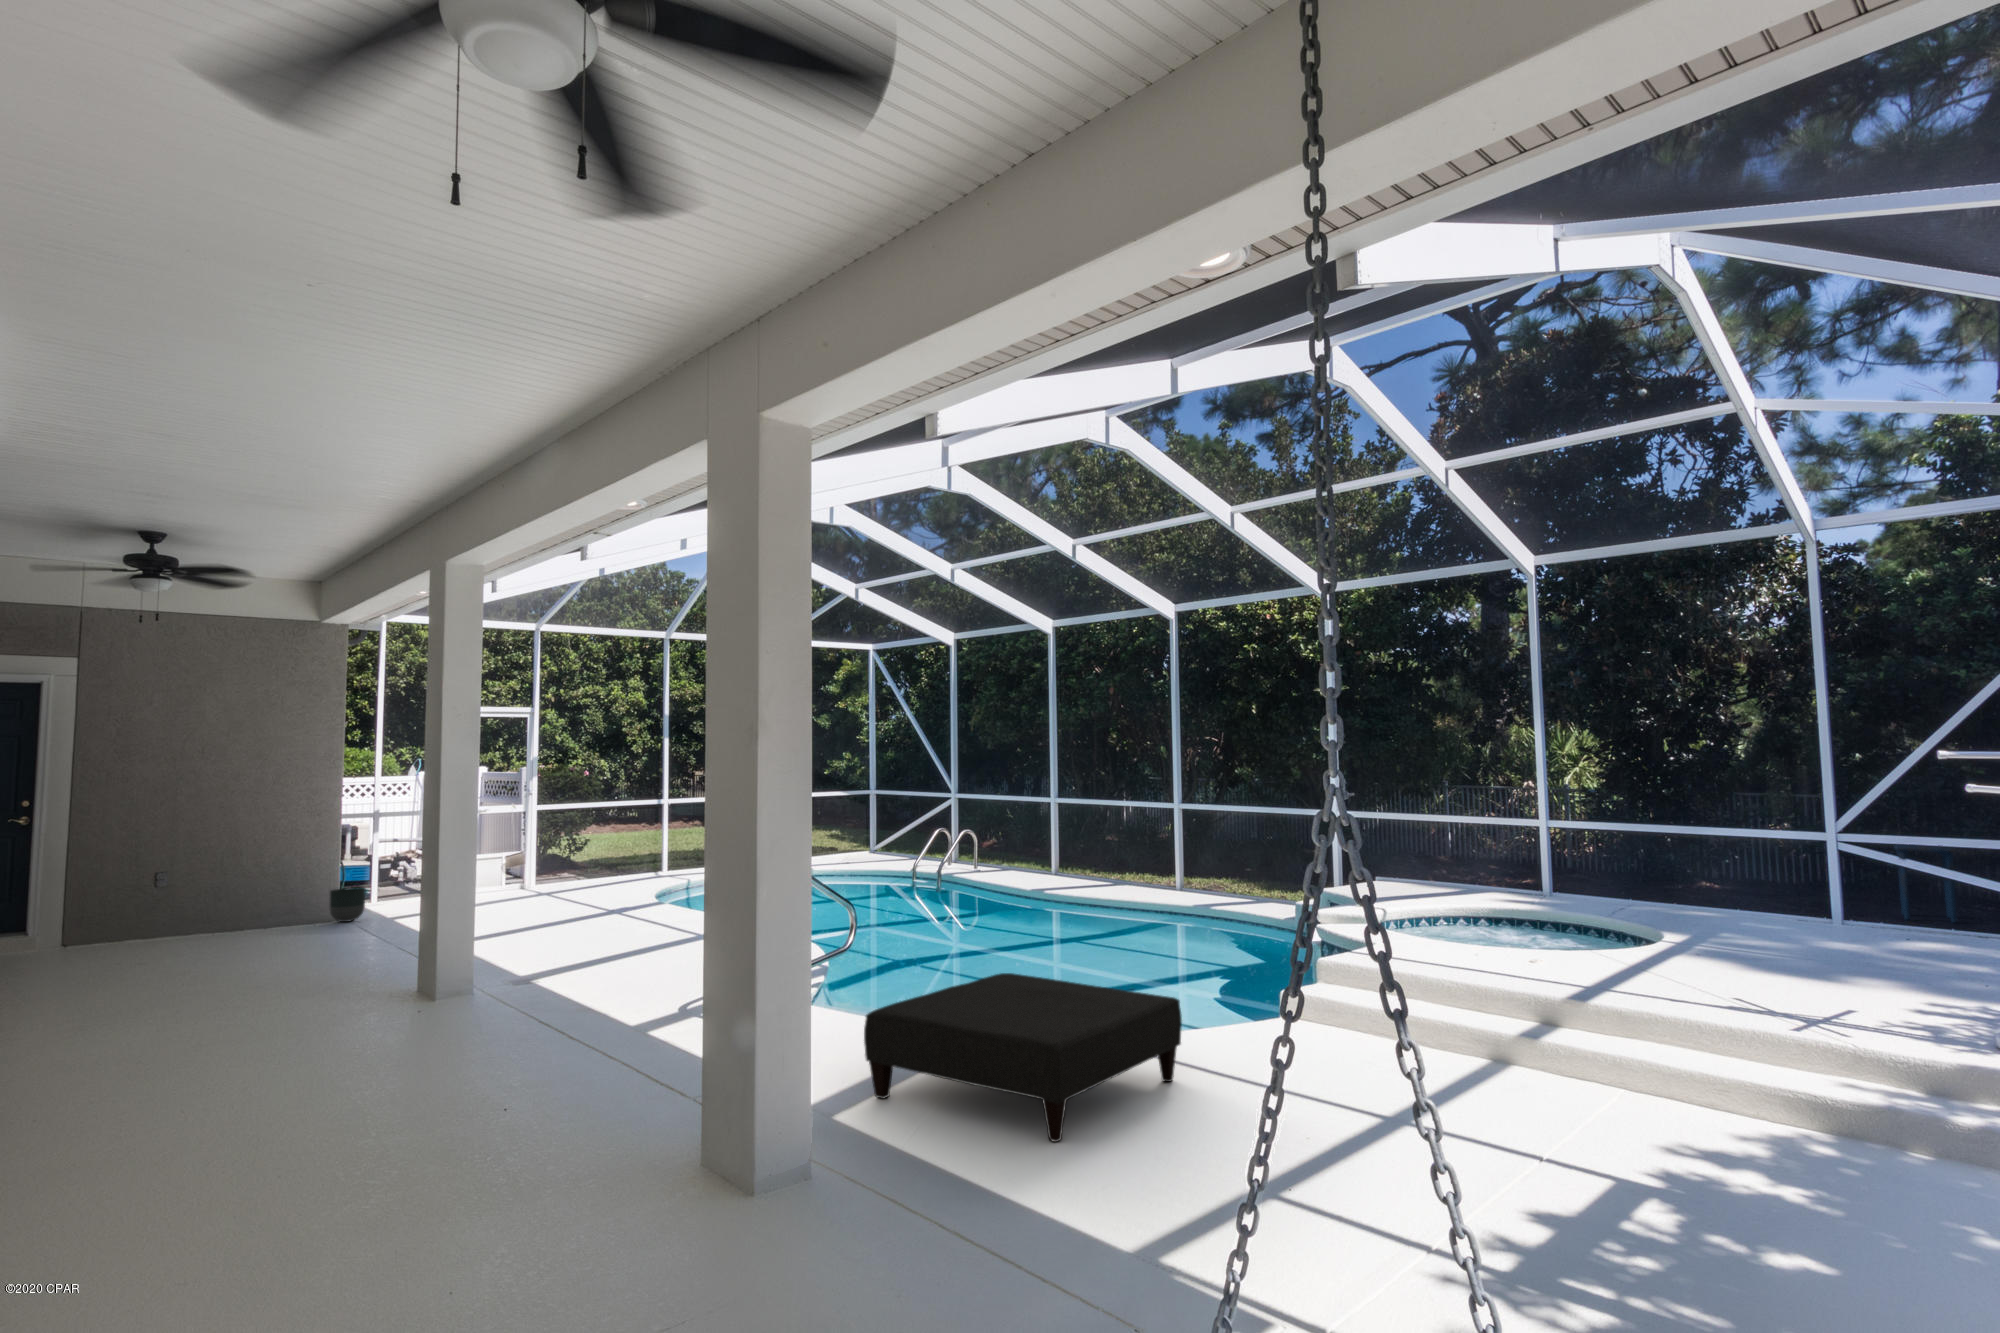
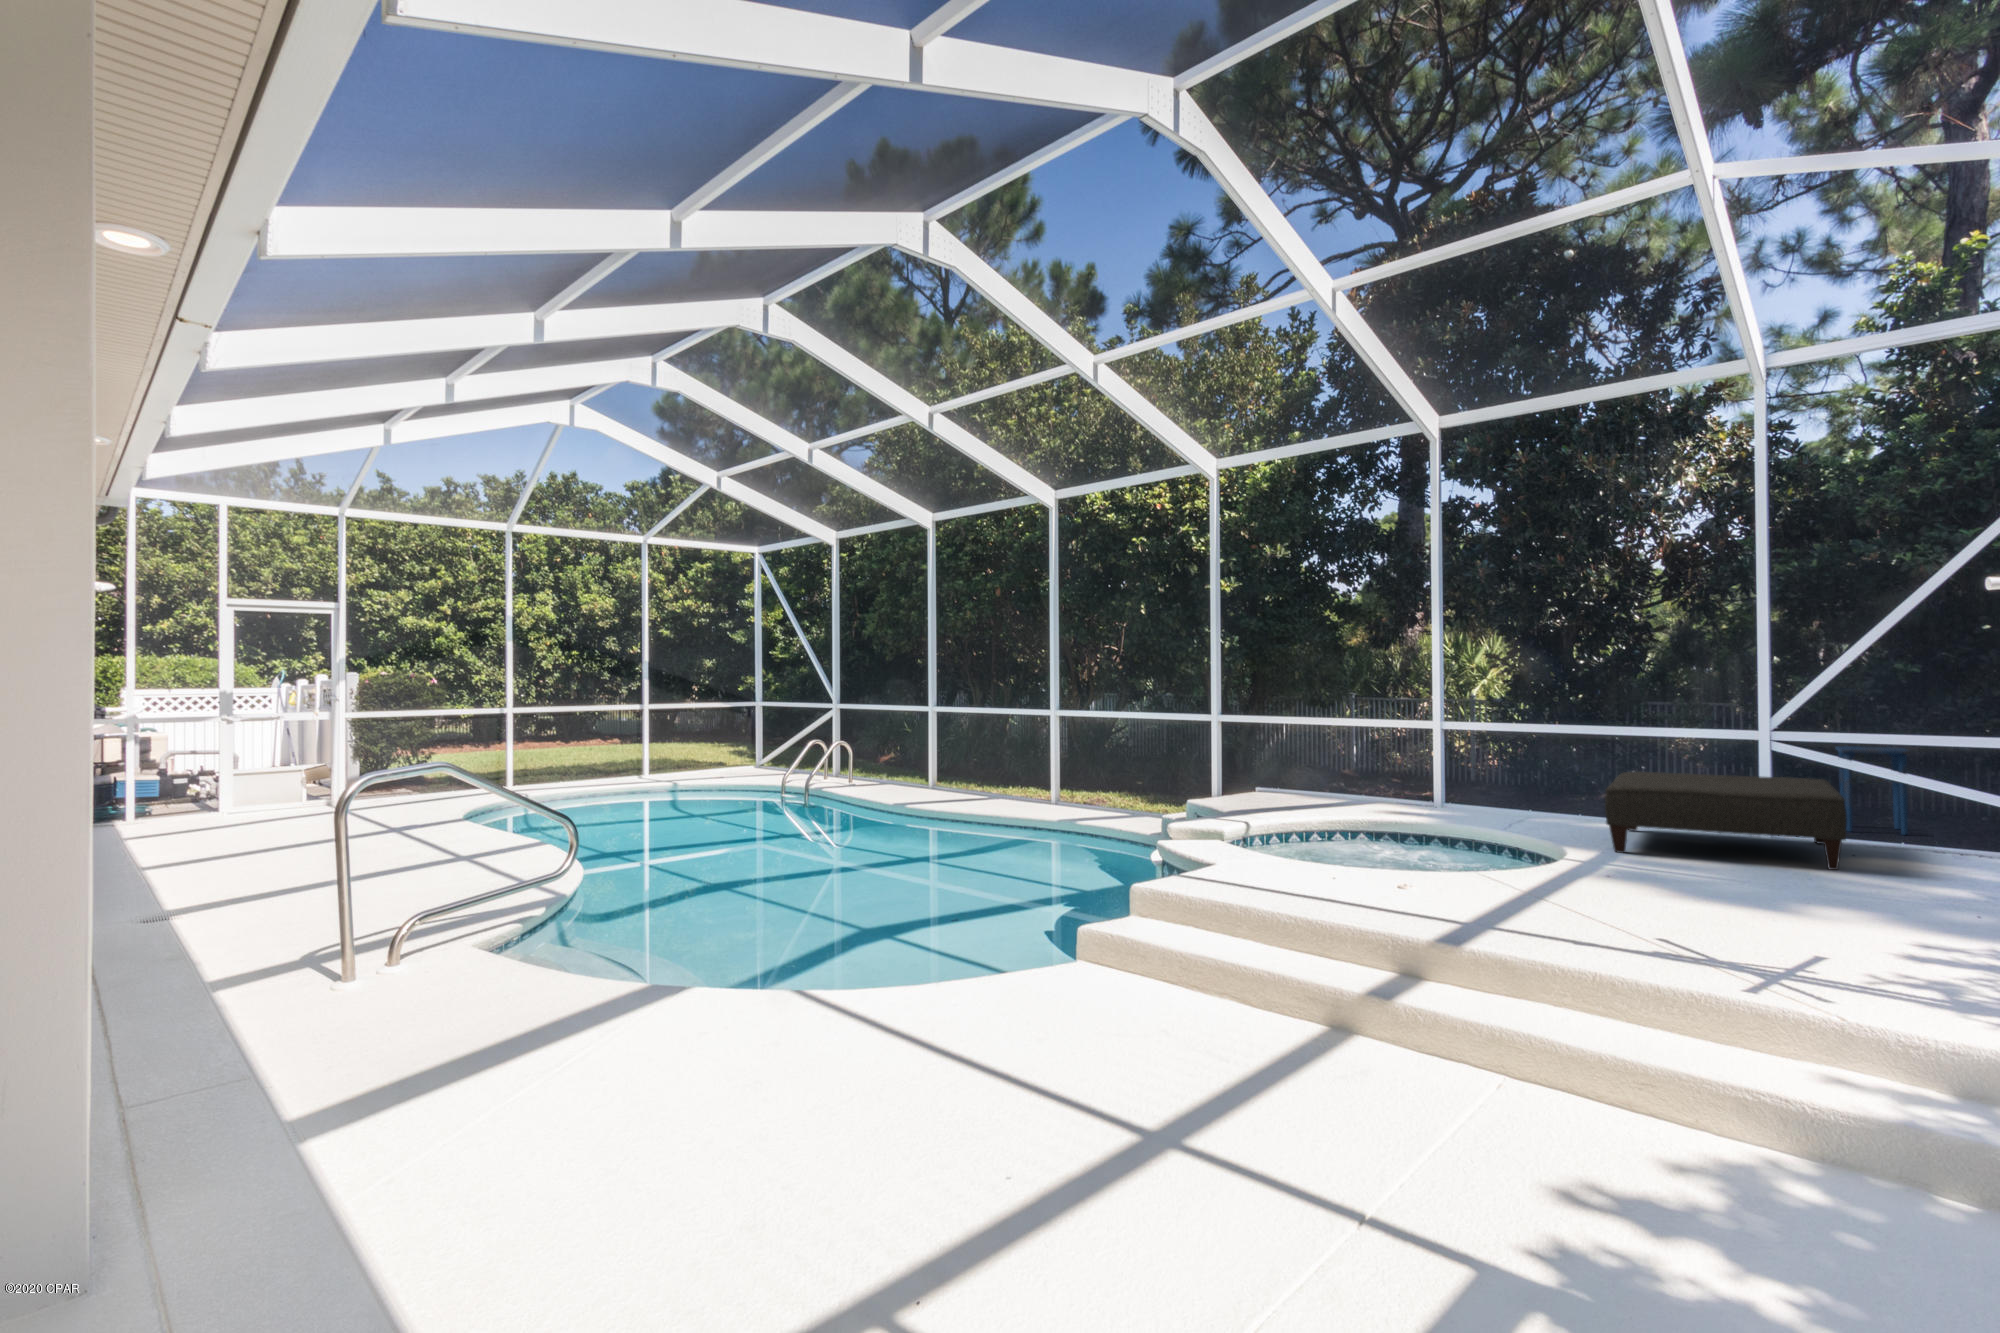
planter: present [330,888,365,922] -> none [120,803,164,840]
ottoman: present [864,973,1182,1142] -> present [1605,772,1847,870]

